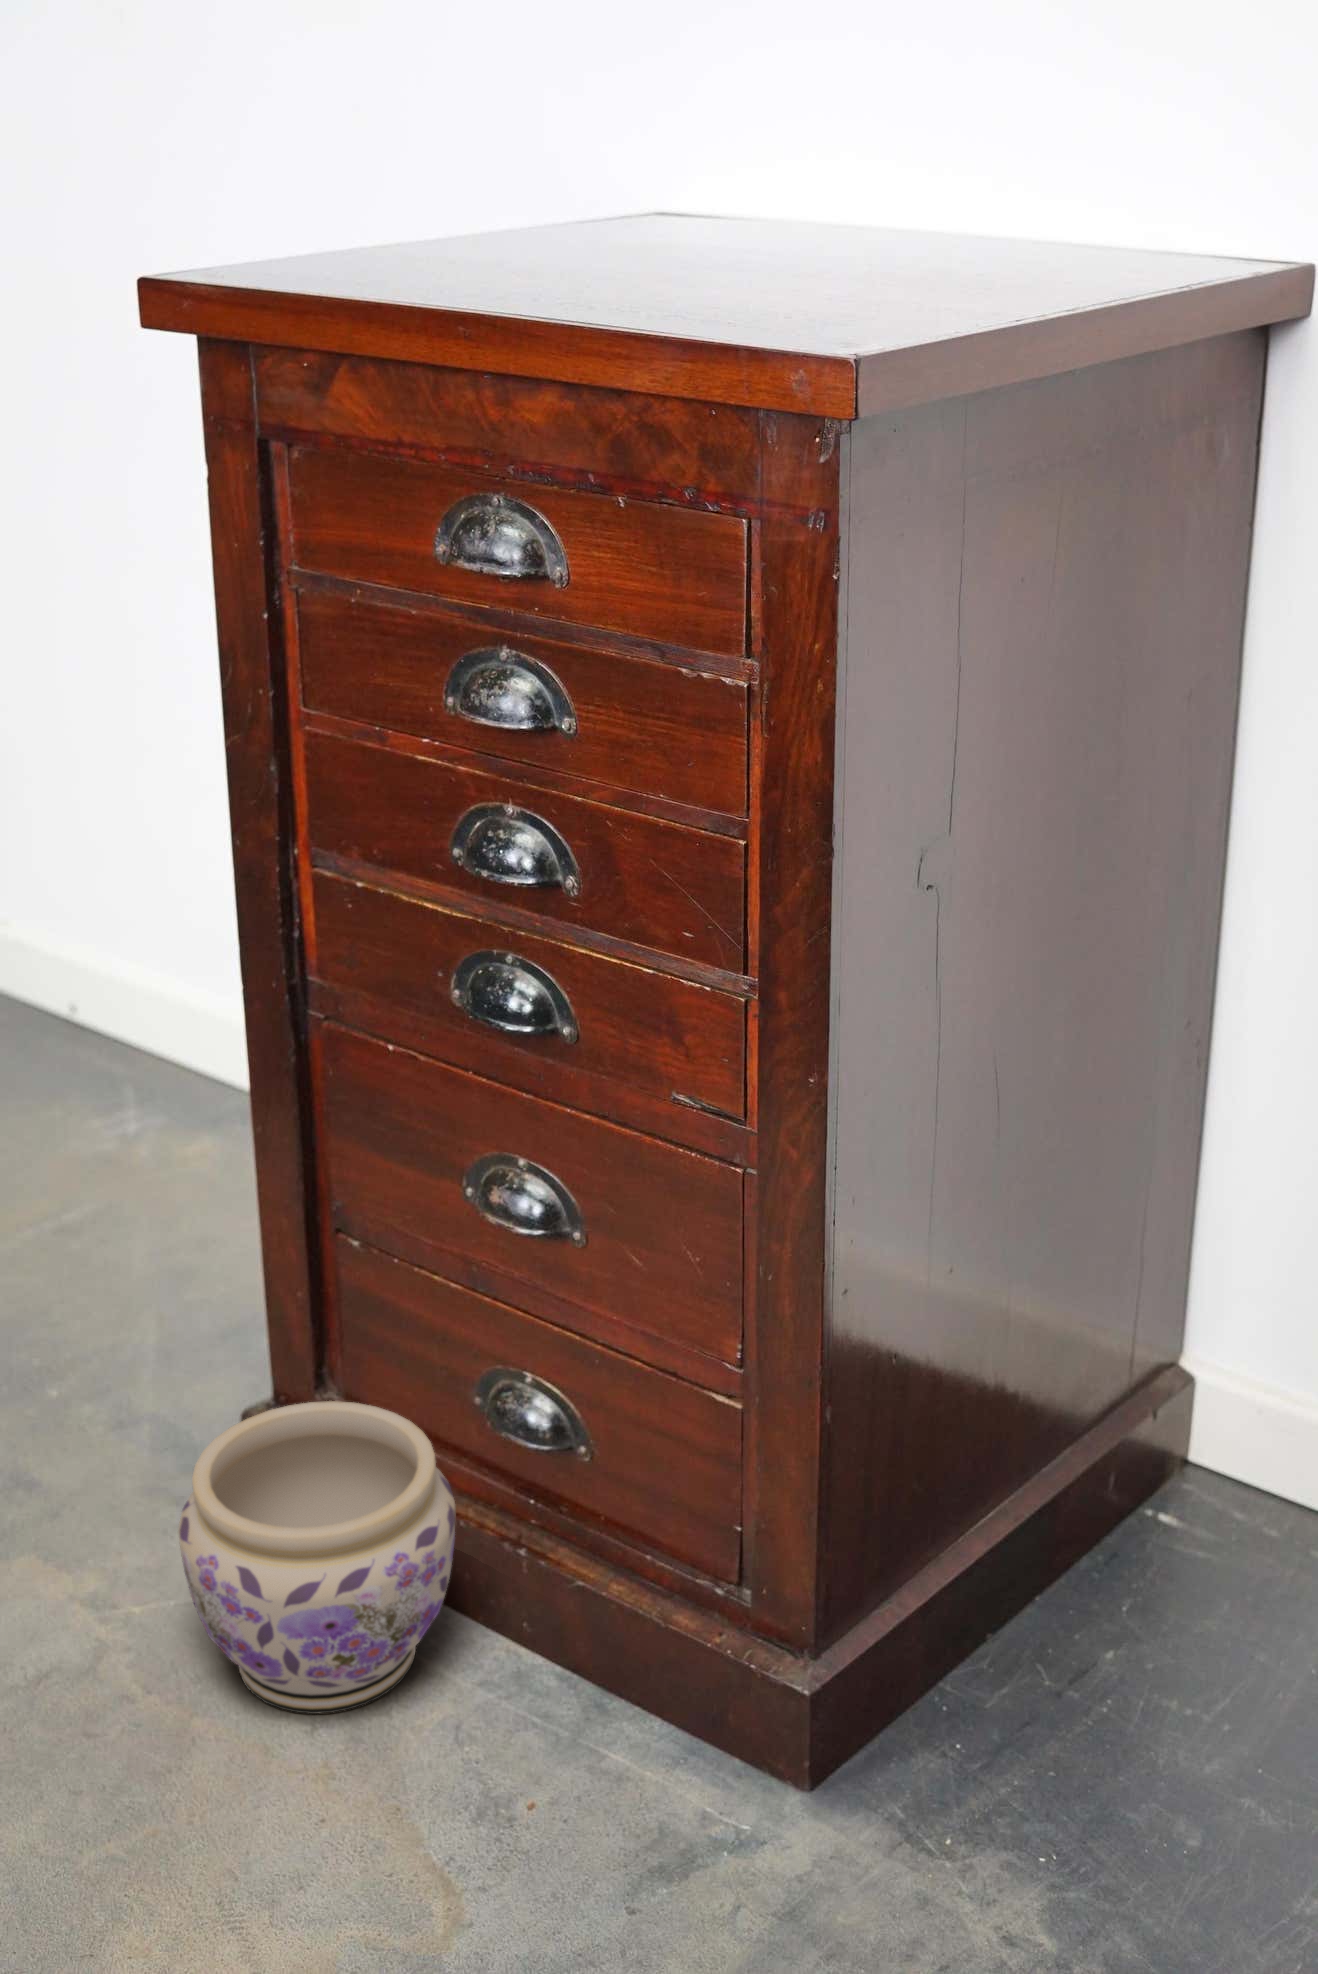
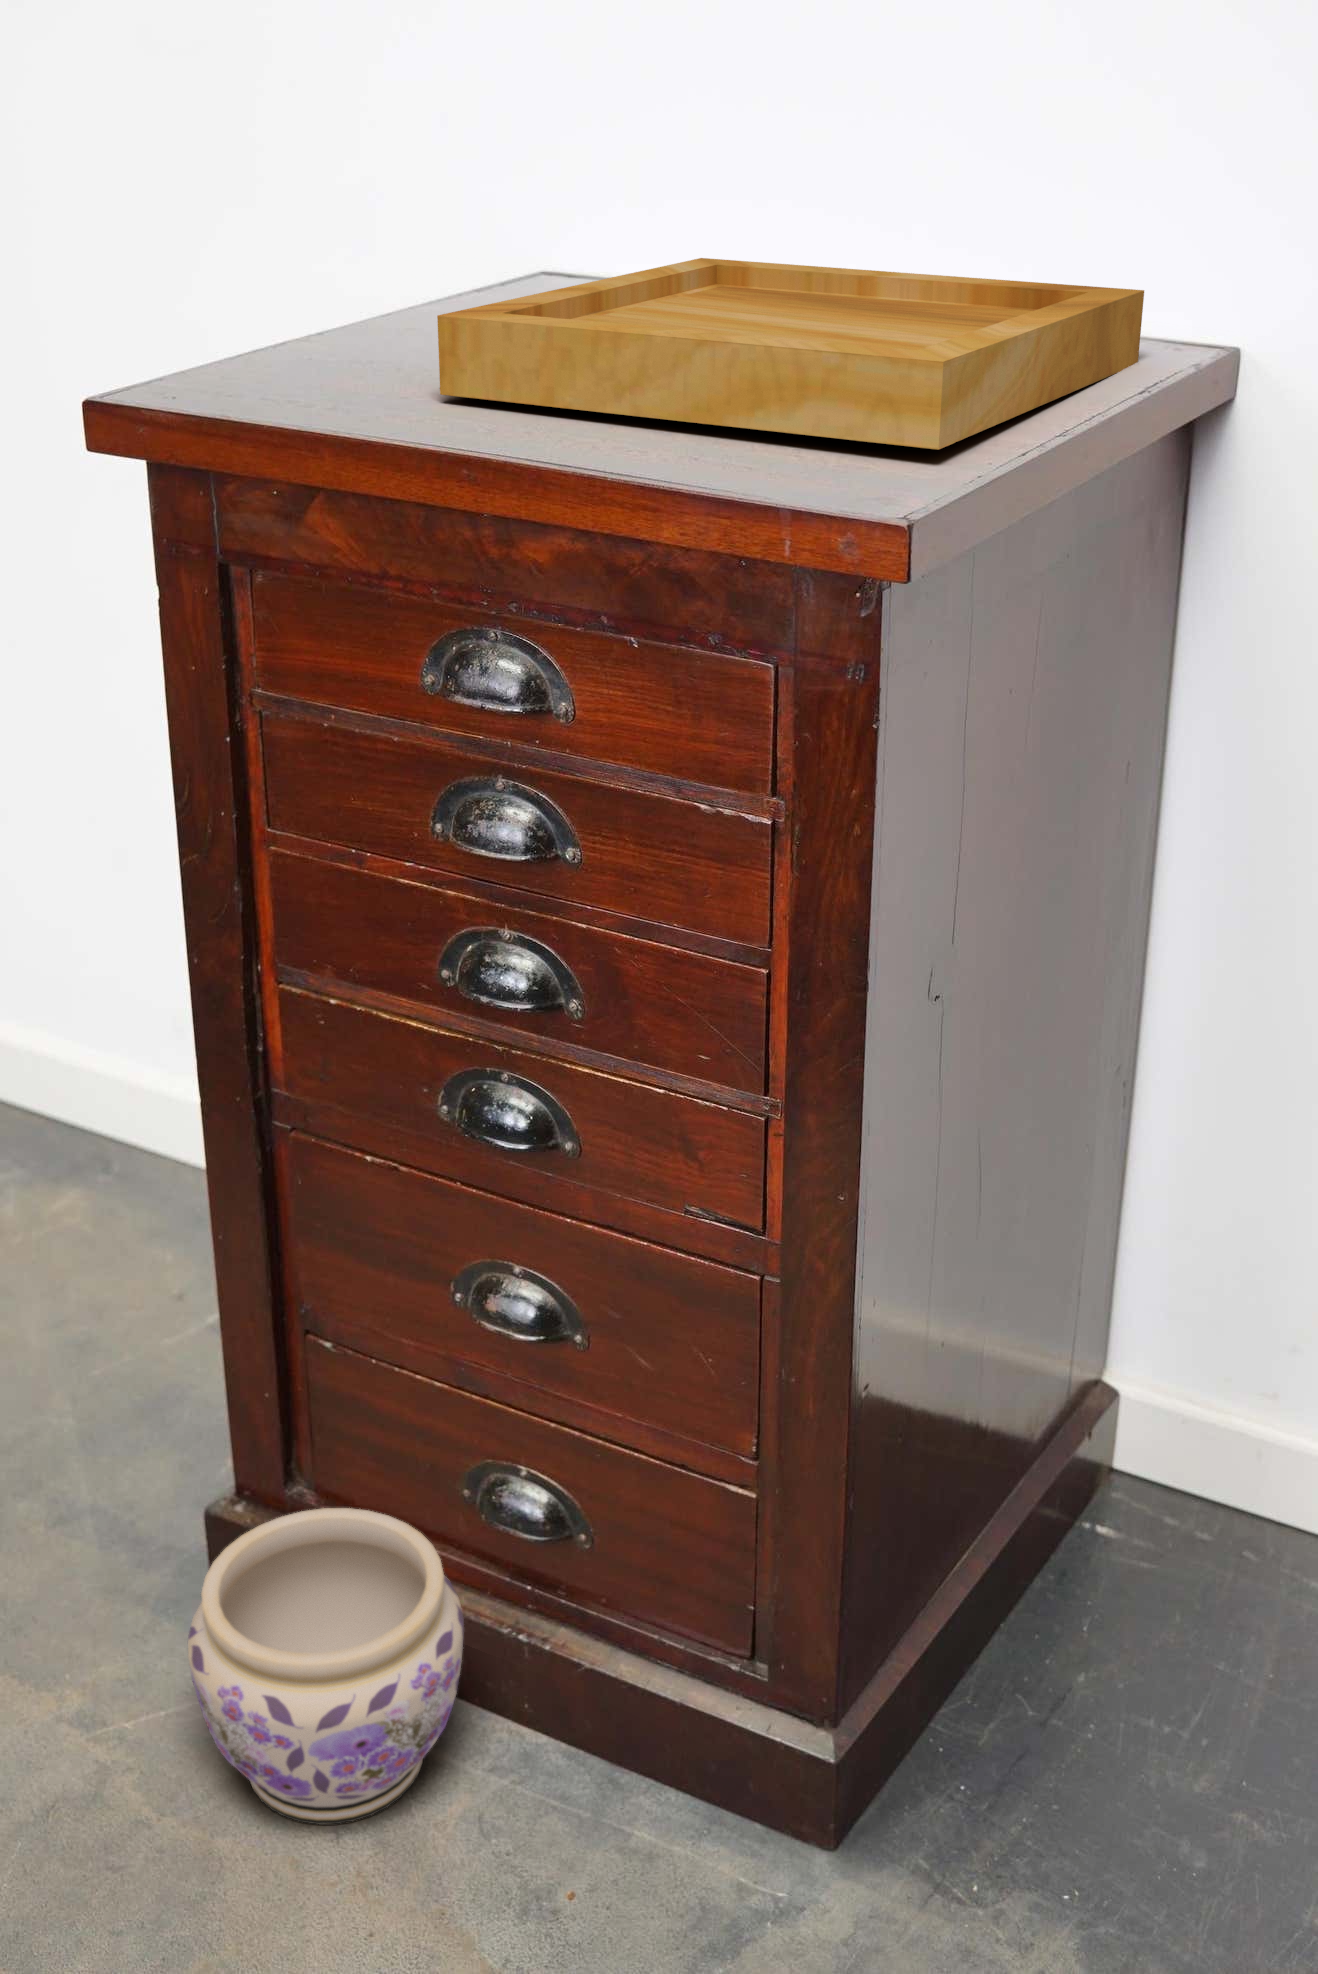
tray: none [470,176,1209,302] -> present [437,258,1144,450]

